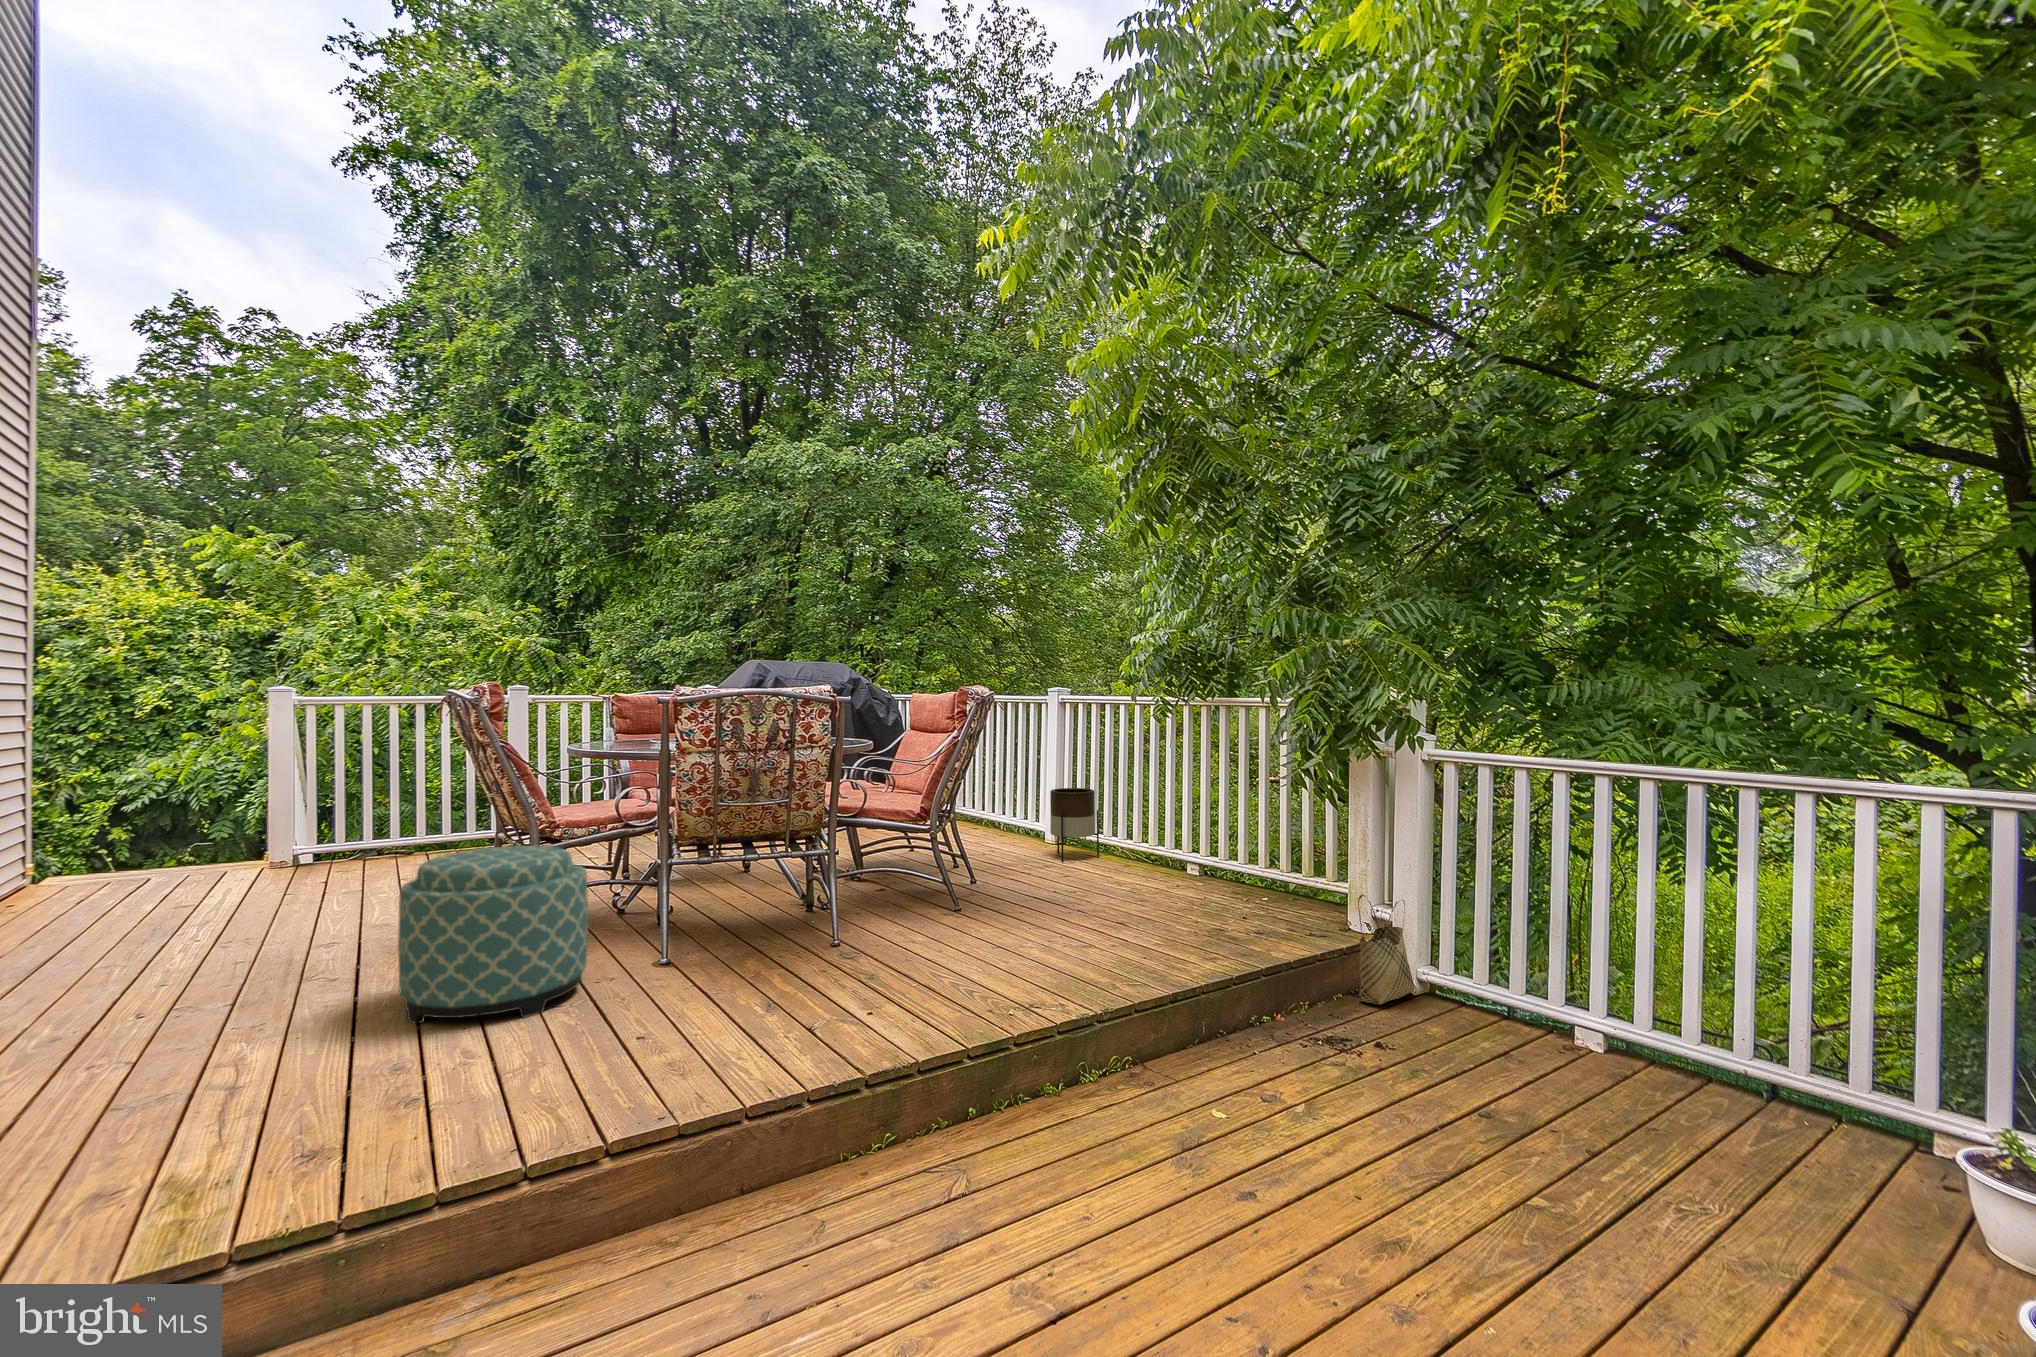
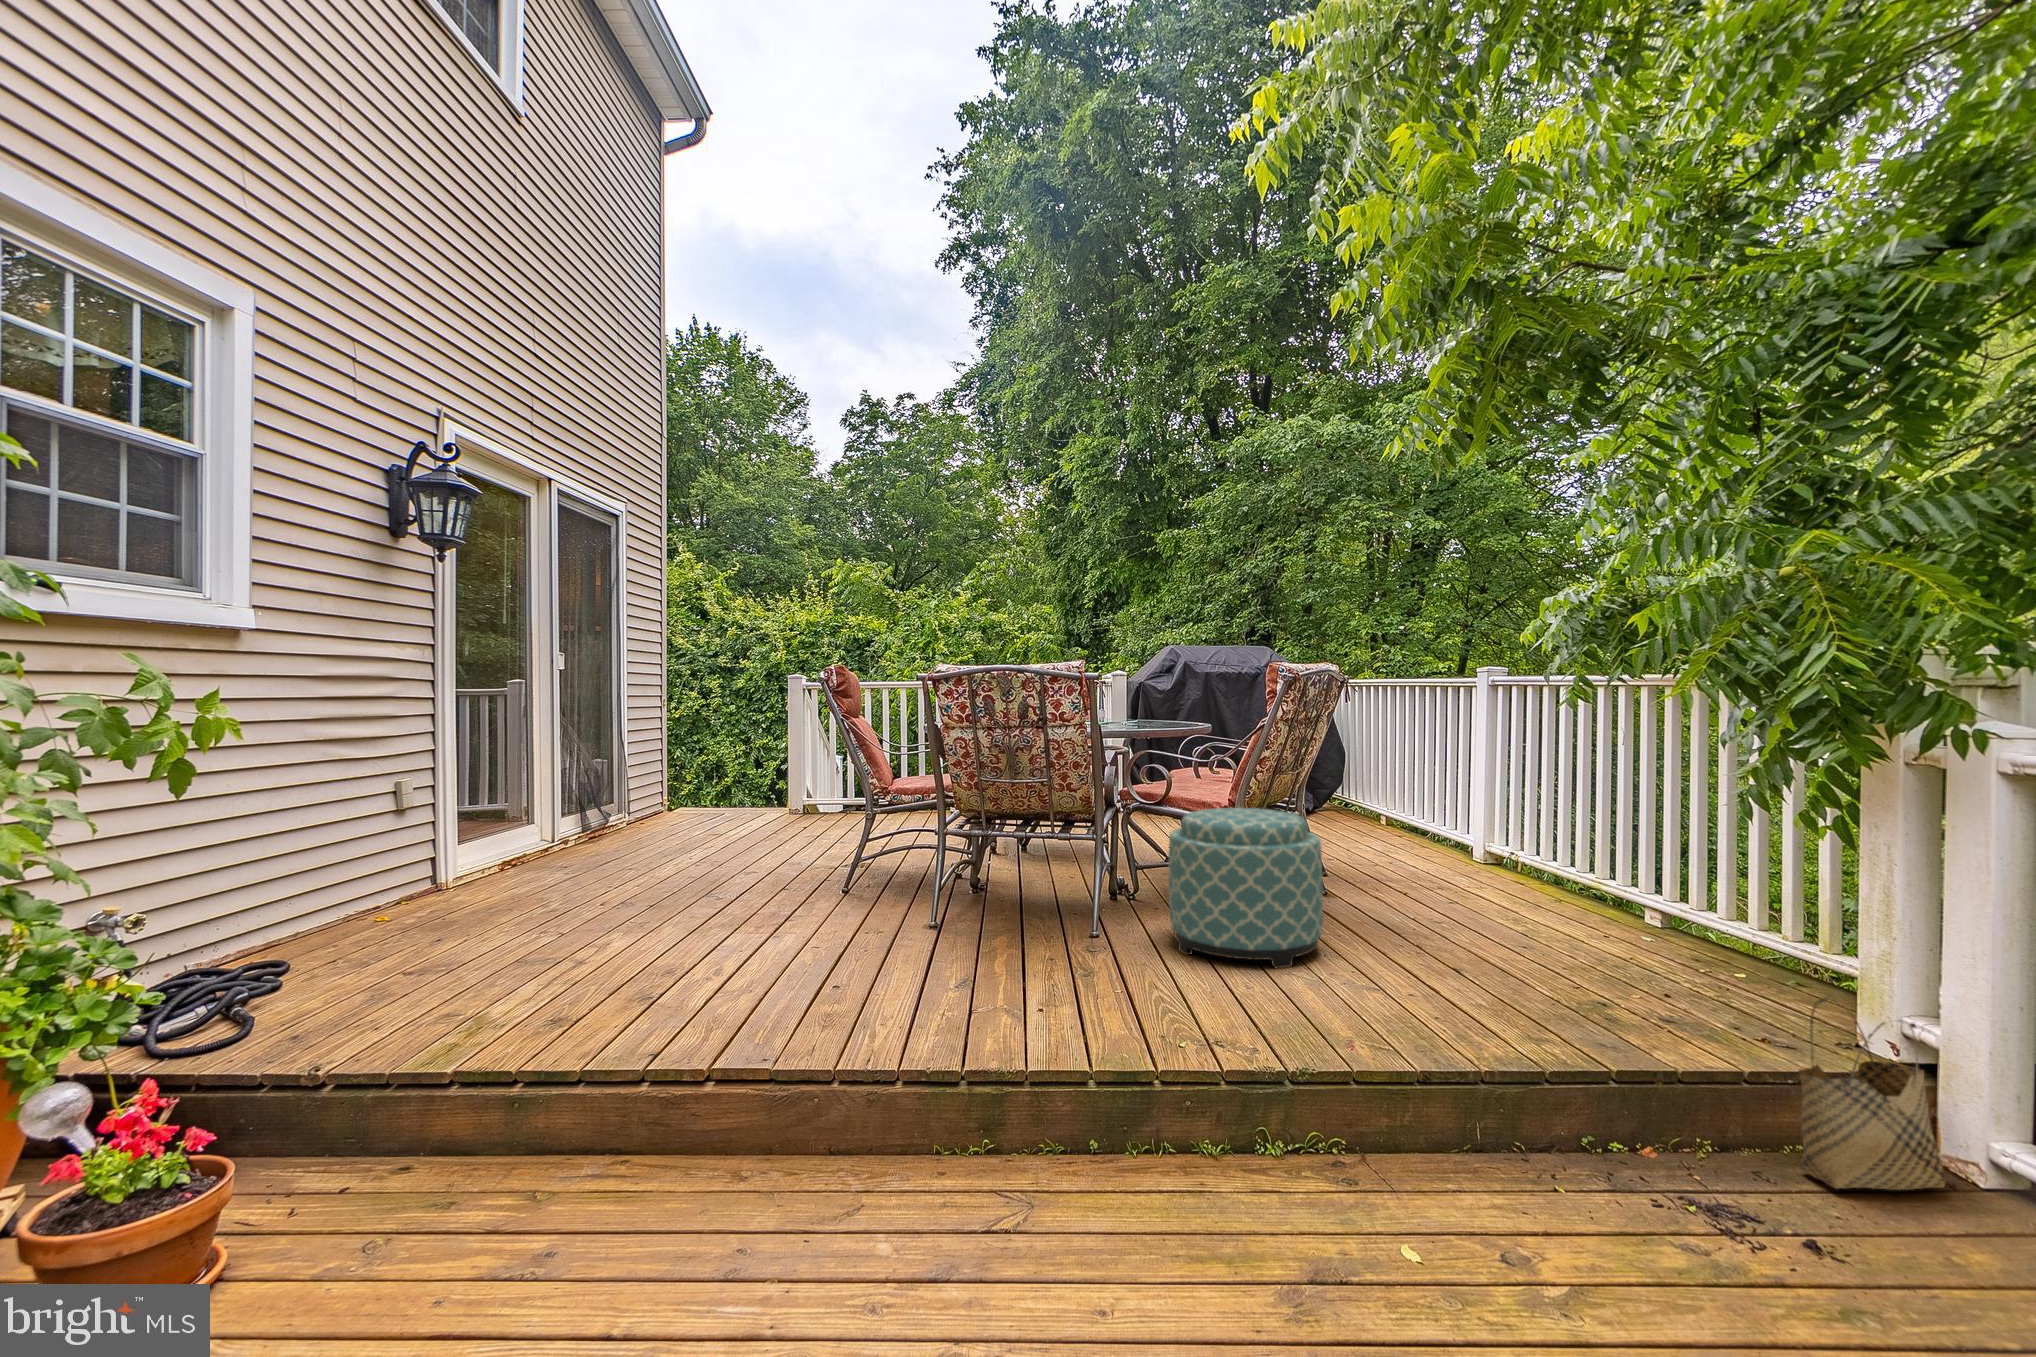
planter: present [1050,788,1099,863] -> none [1465,791,1536,884]
ottoman: present [398,846,588,1024] -> present [1169,808,1323,968]

